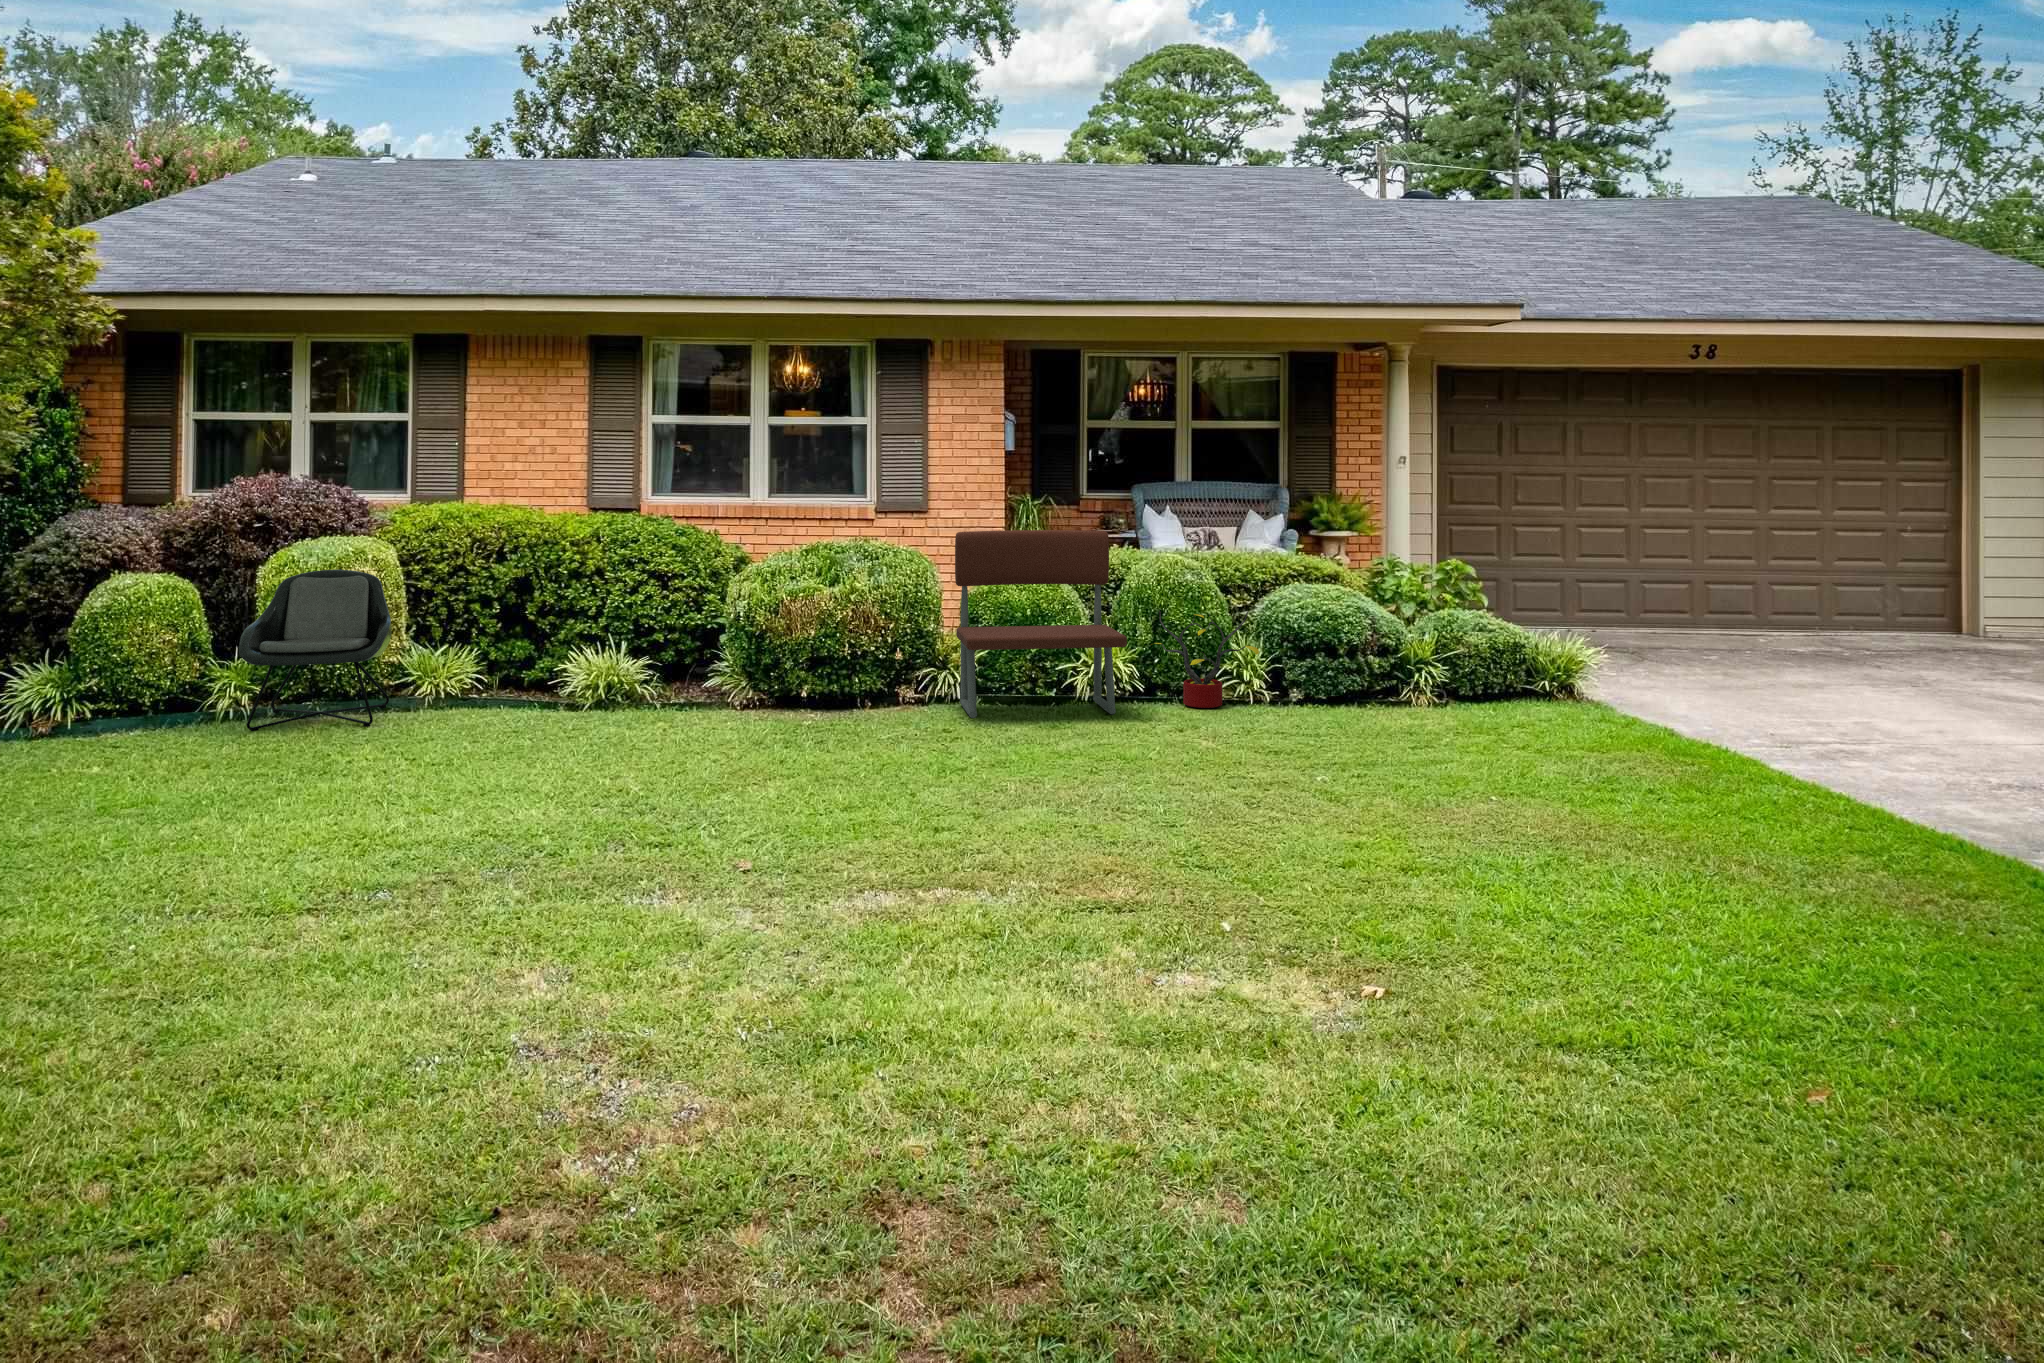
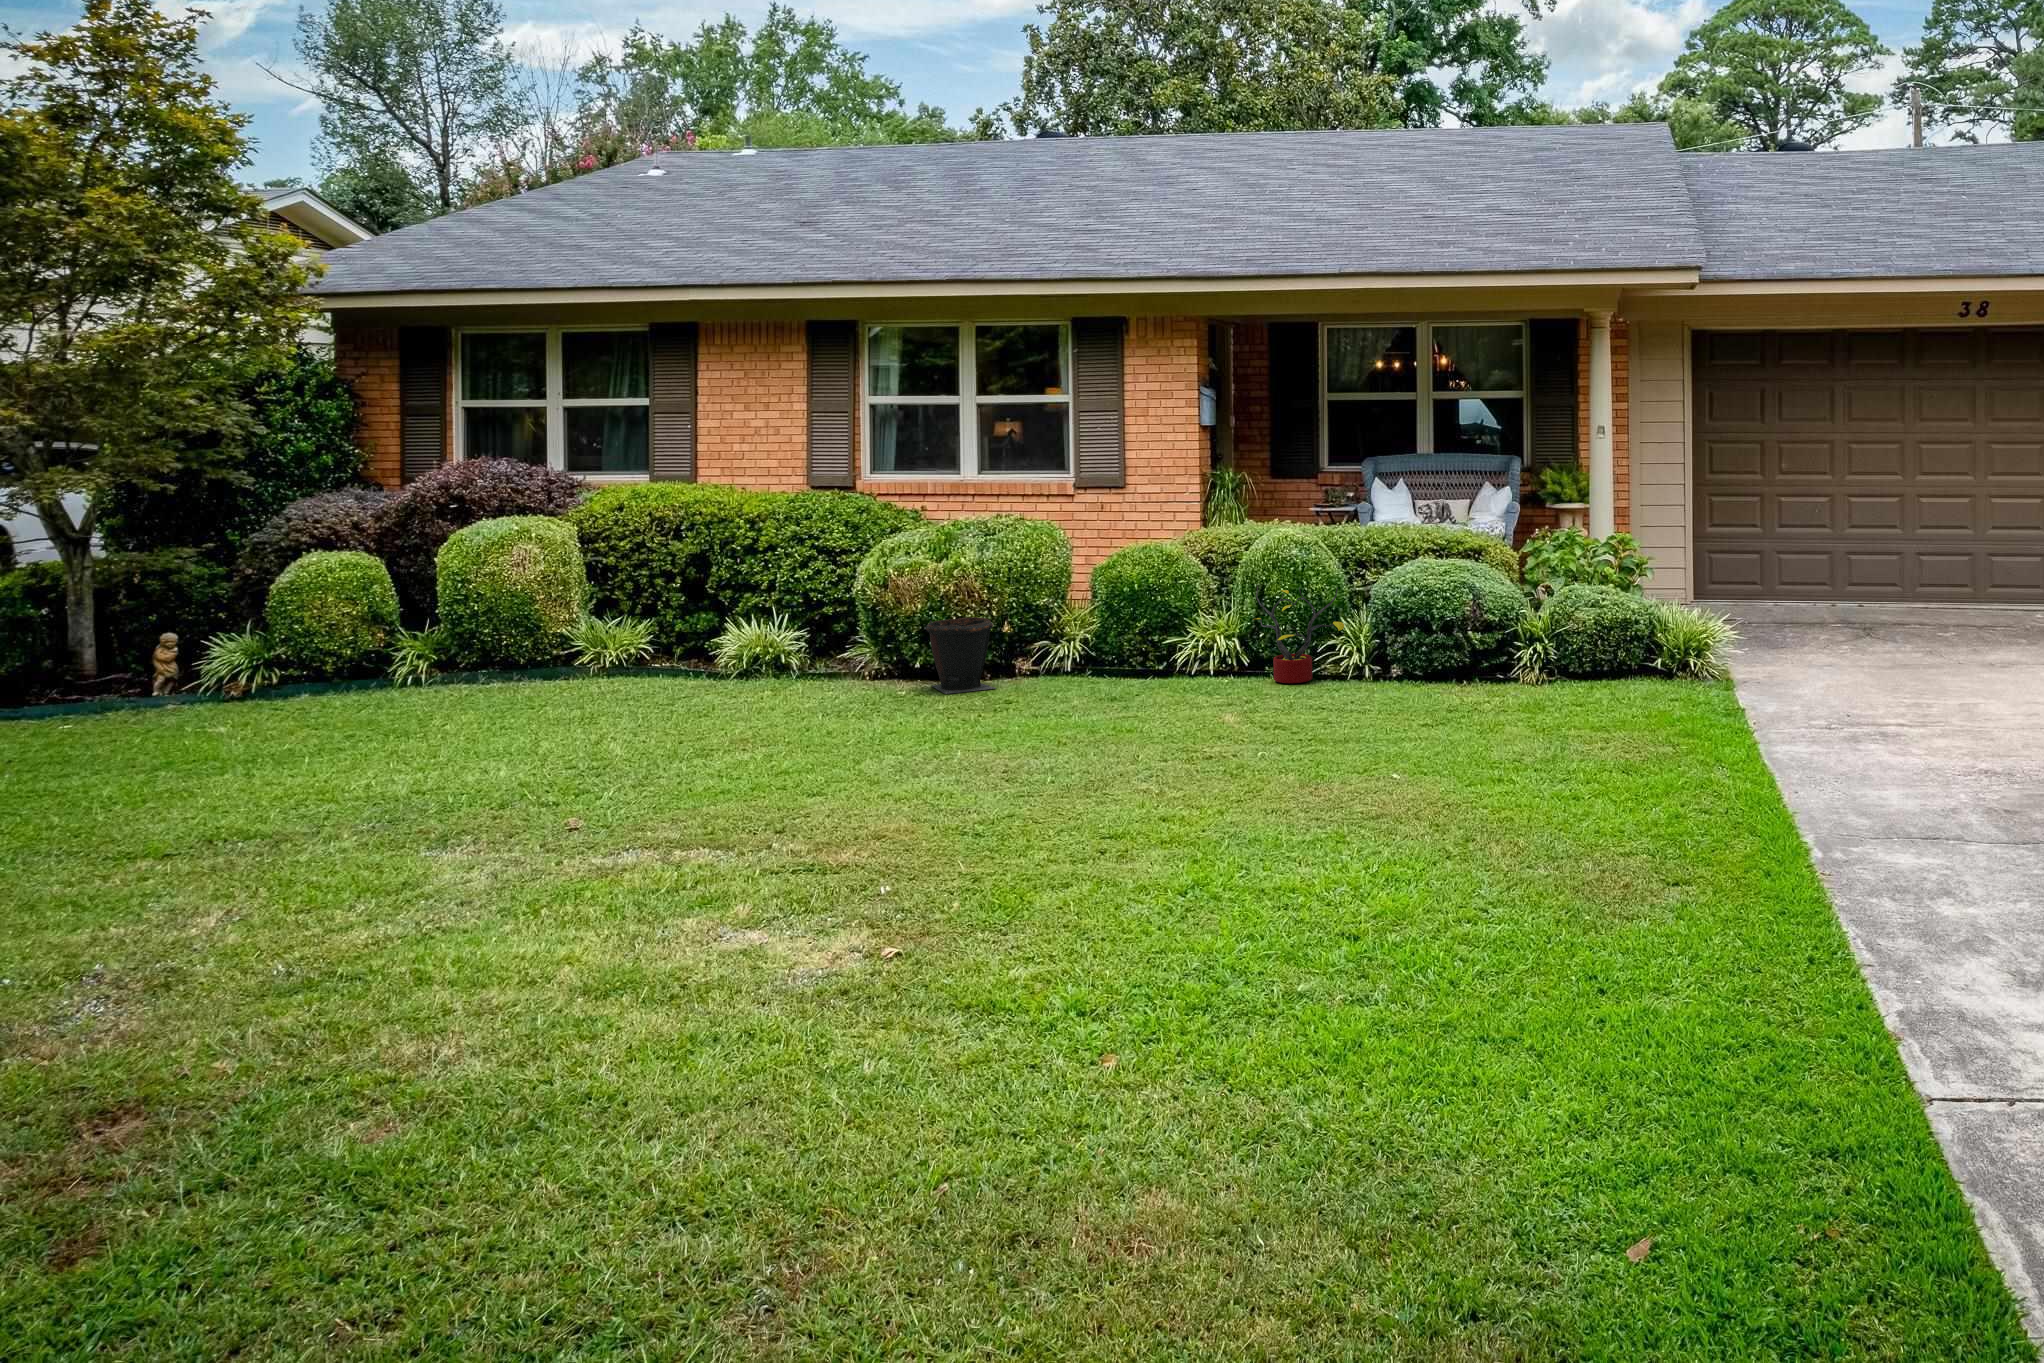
bench: present [955,530,1127,718] -> none [1030,507,1203,691]
lounge chair: present [239,570,392,731] -> none [373,548,546,697]
bucket: none [843,643,917,722] -> present [926,617,996,694]

